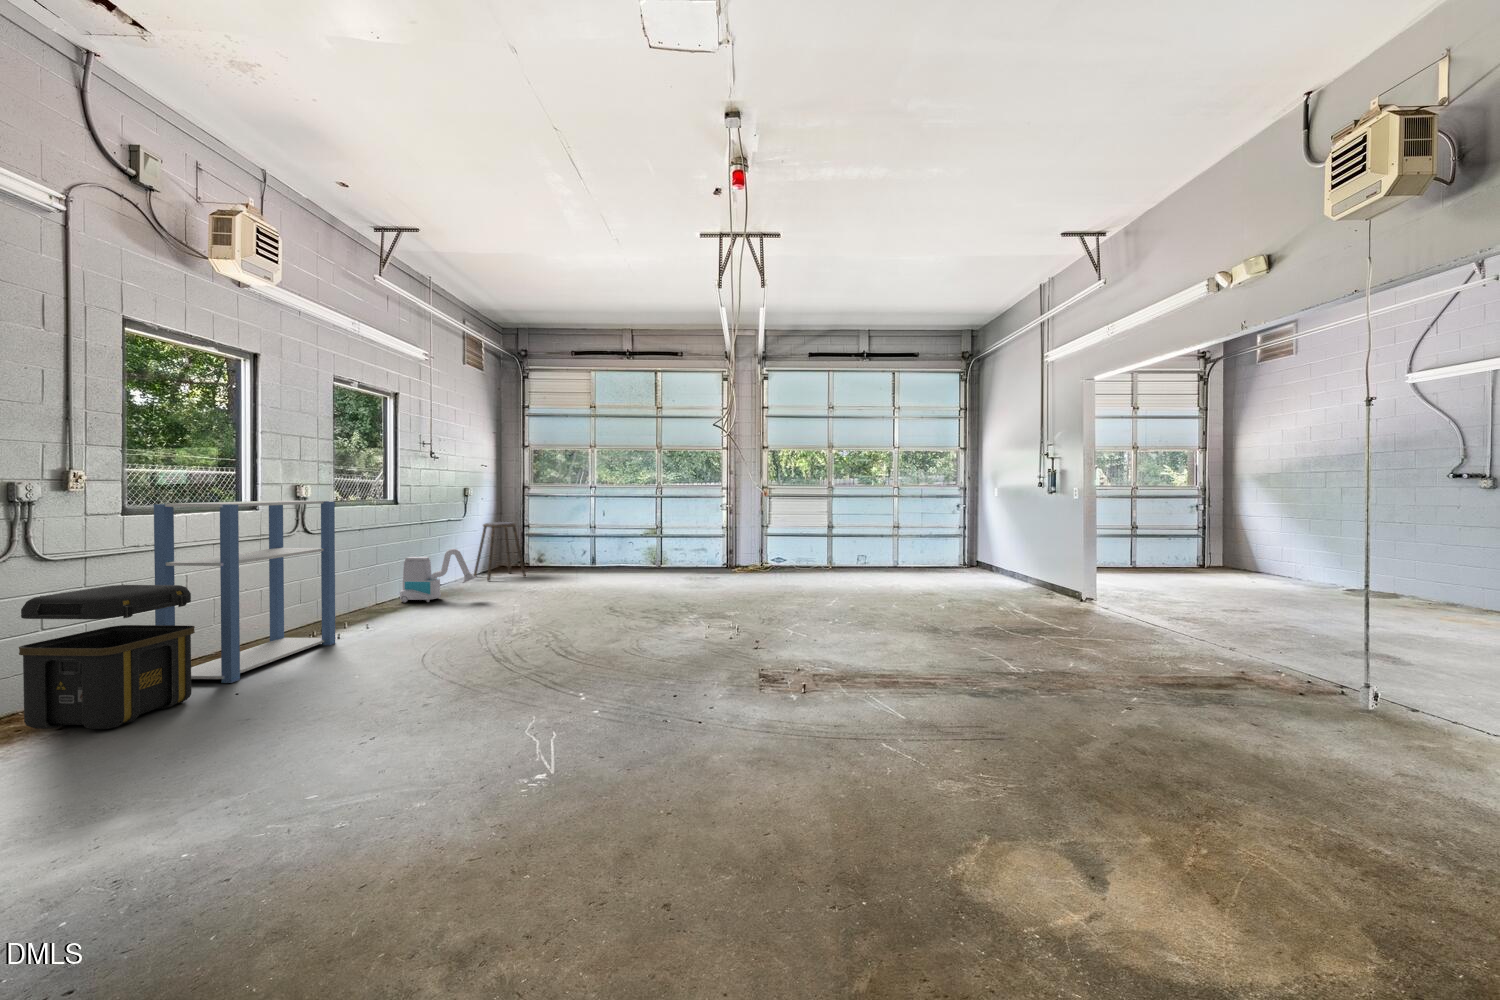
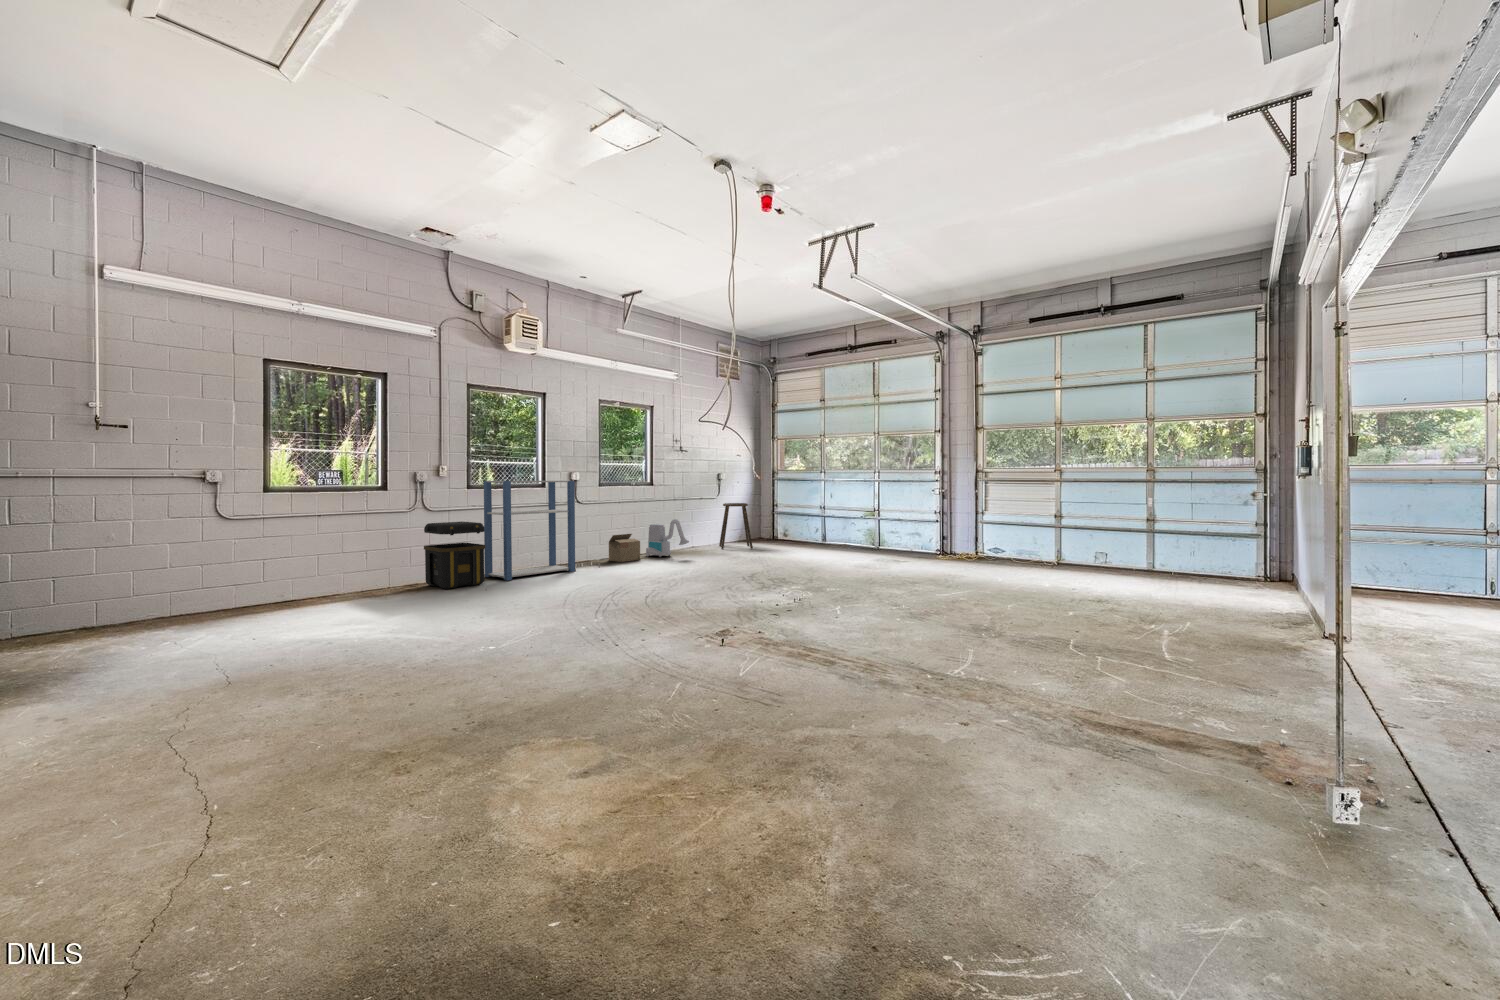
cardboard box: none [342,573,405,617] -> present [609,534,640,562]

